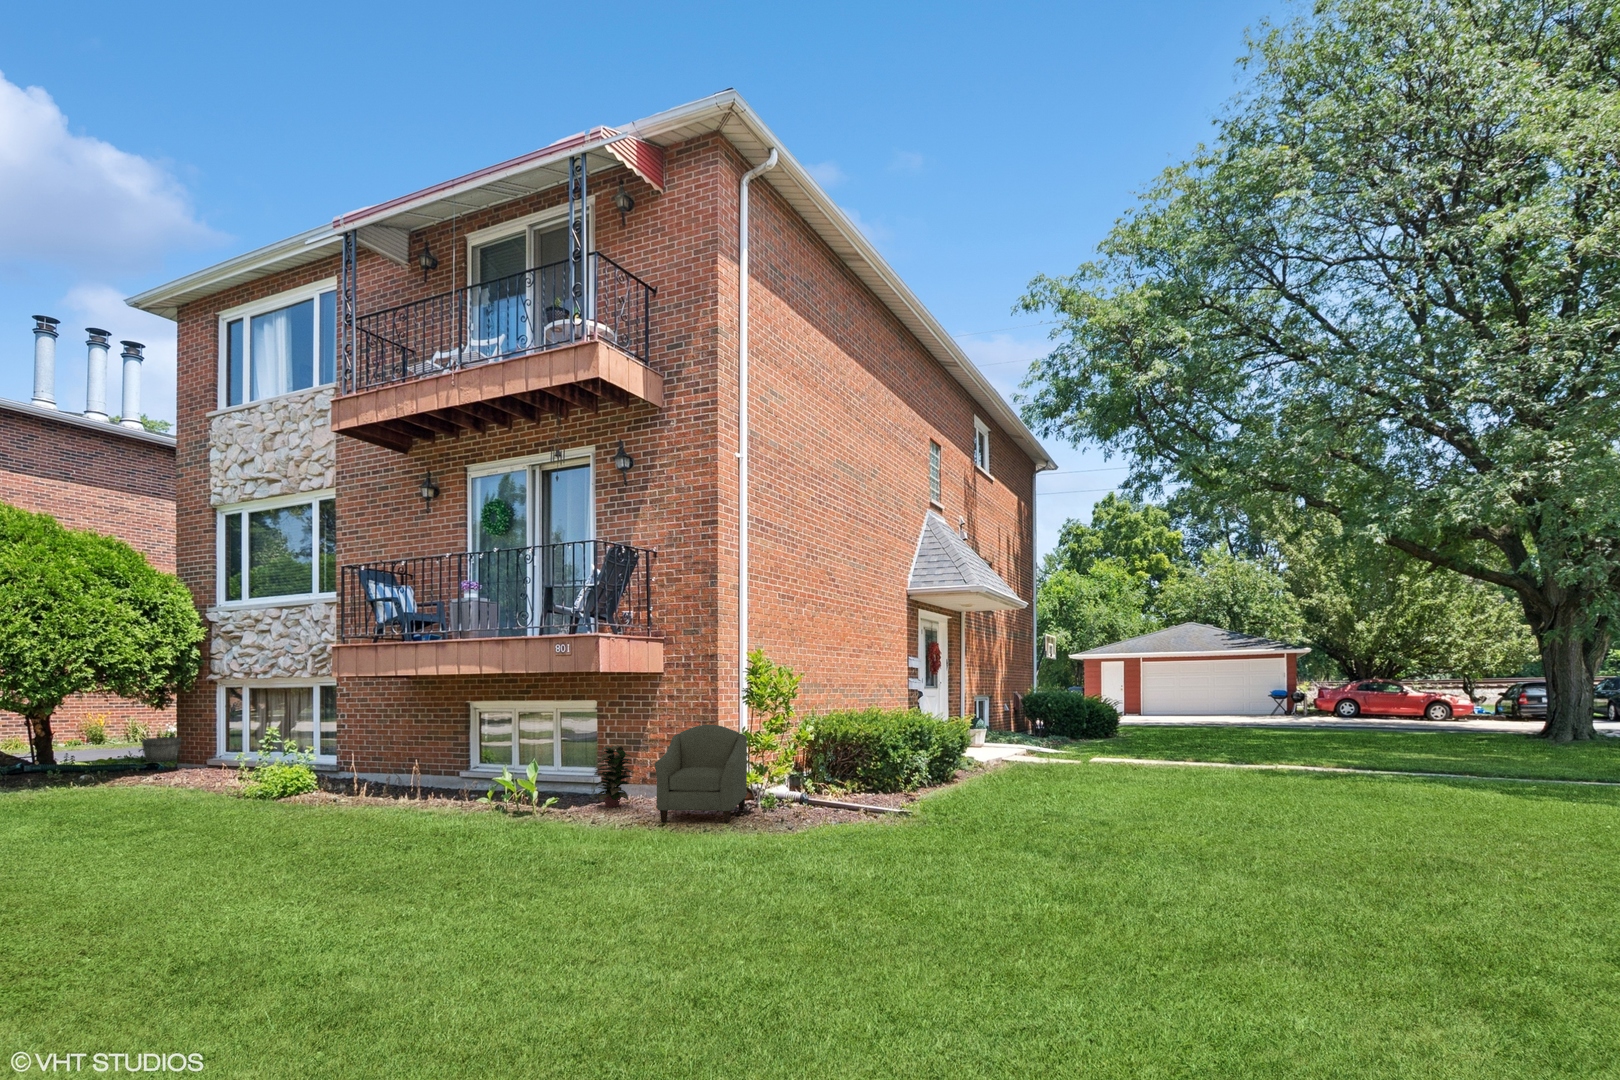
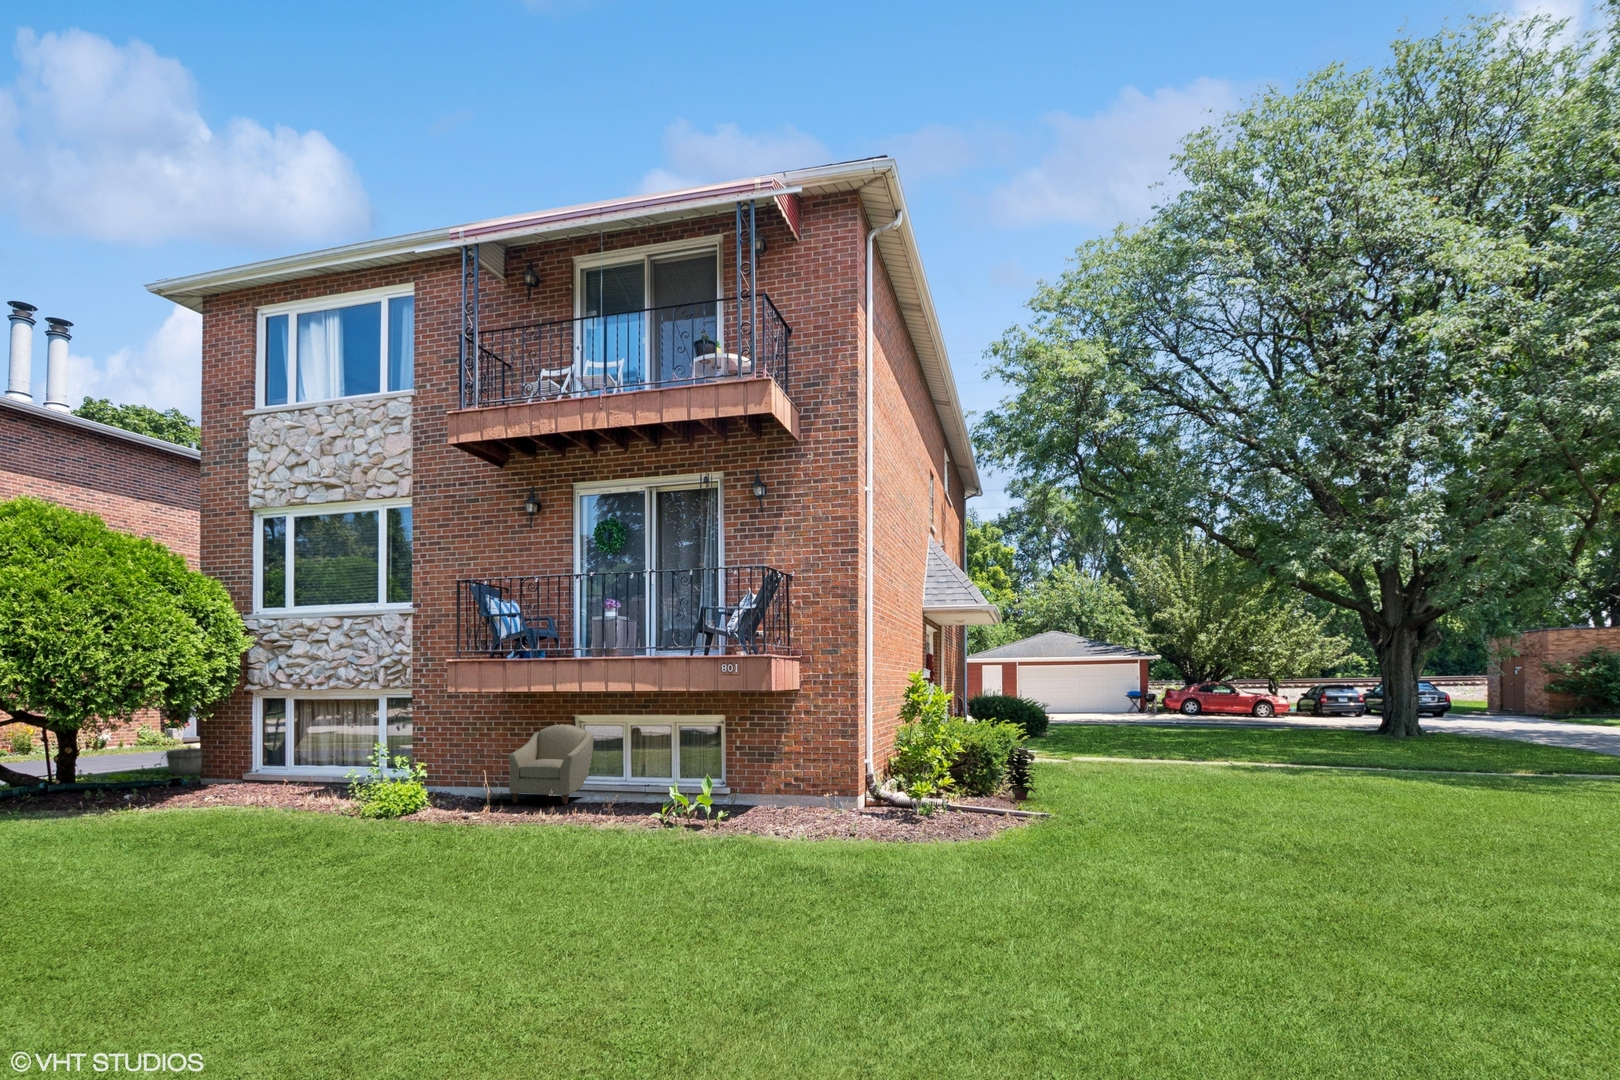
chair: present [655,725,747,823] -> present [508,724,594,805]
decorative plant: present [594,746,633,807] -> present [1004,748,1037,799]

